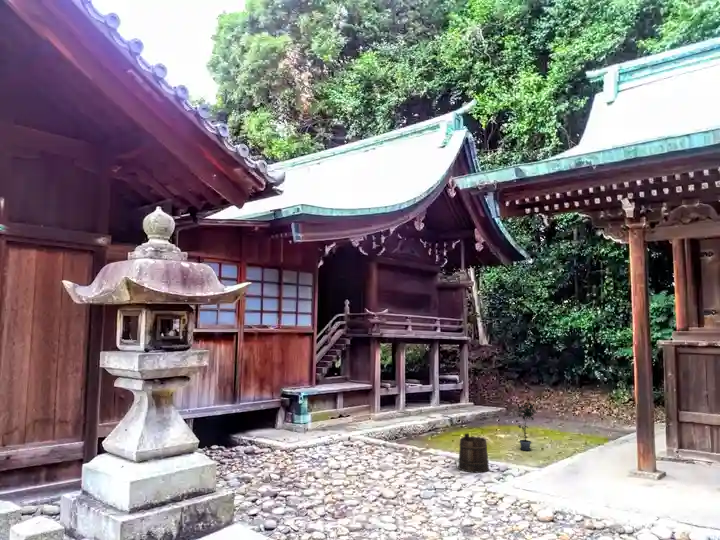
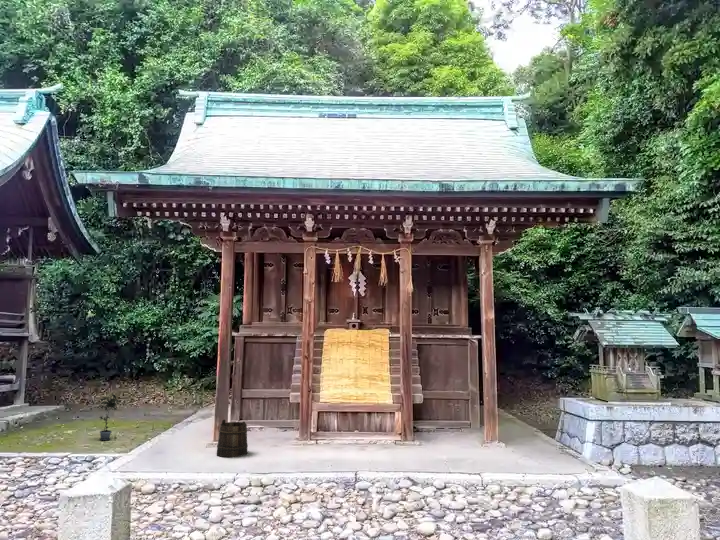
bucket: present [458,434,489,473] -> present [217,420,248,457]

